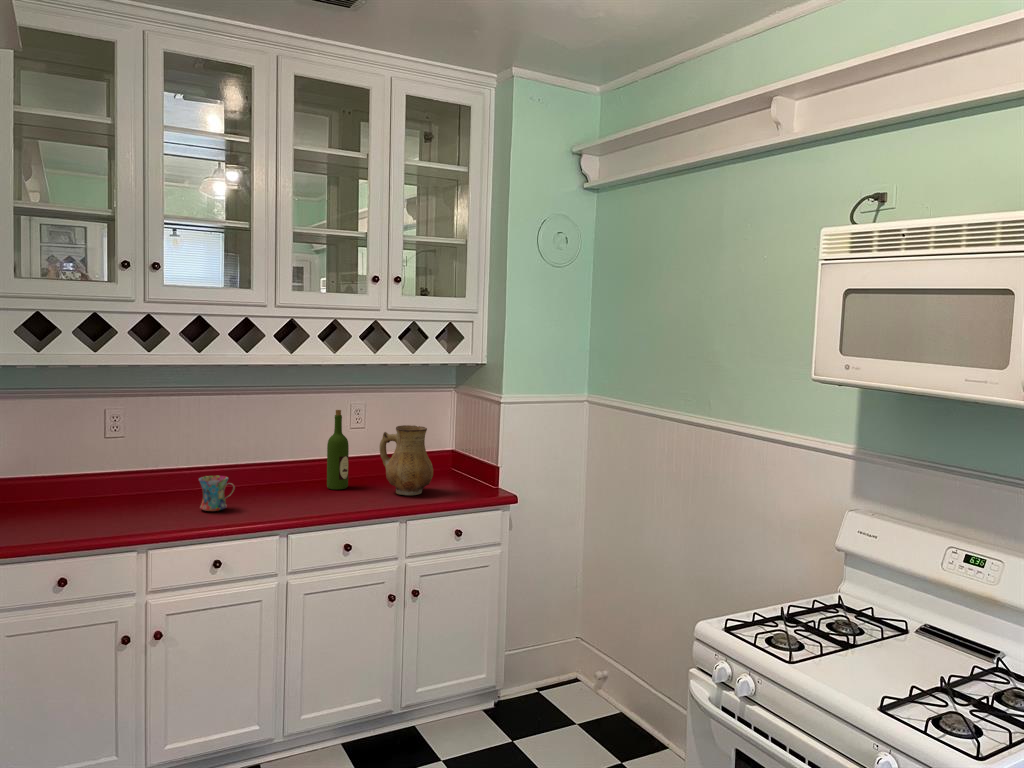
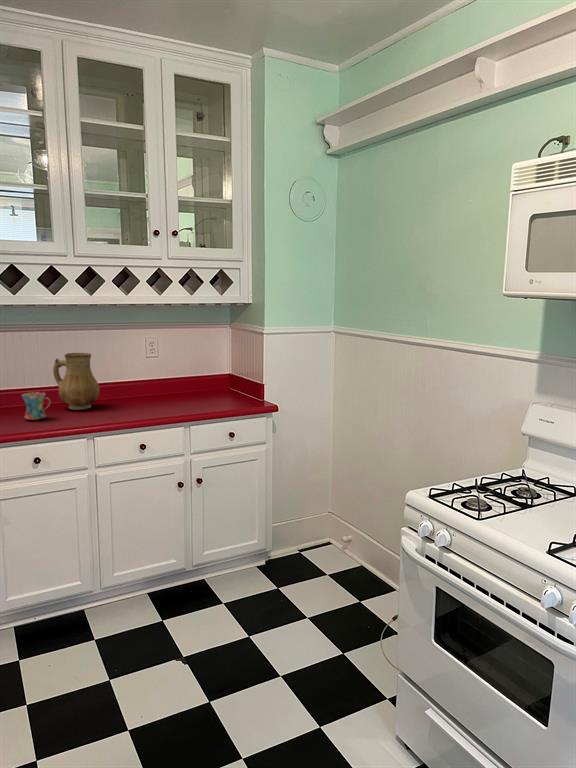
wine bottle: present [327,410,349,490] -> none [126,339,144,402]
ceramic pitcher: present [380,425,433,495] -> present [53,353,99,410]

